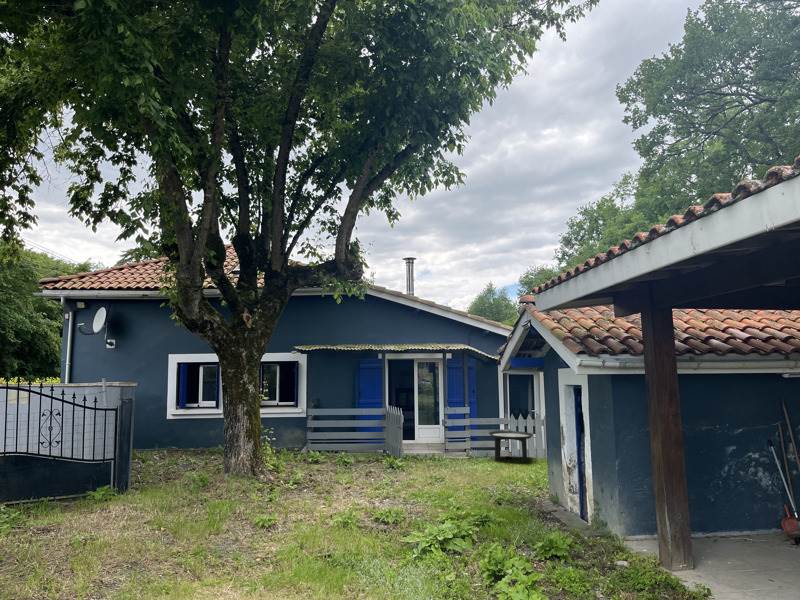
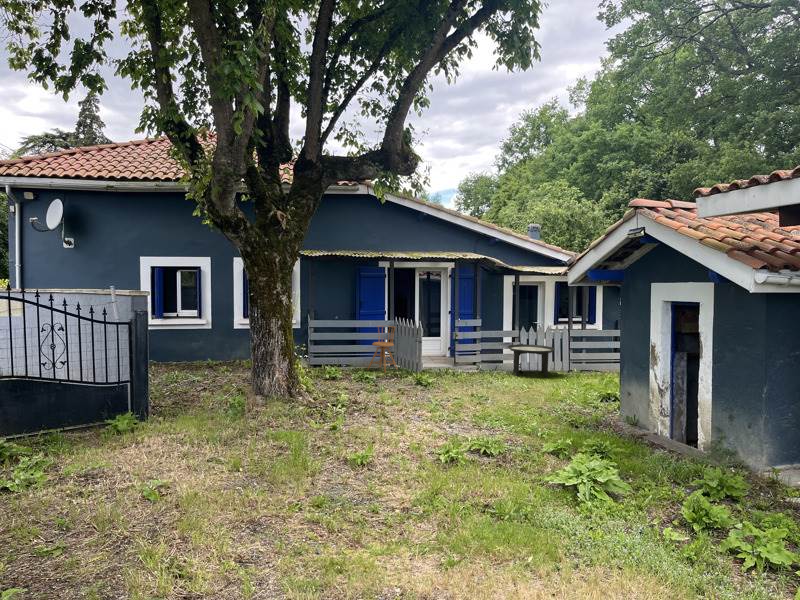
chair: none [359,414,388,458] -> present [368,326,398,372]

